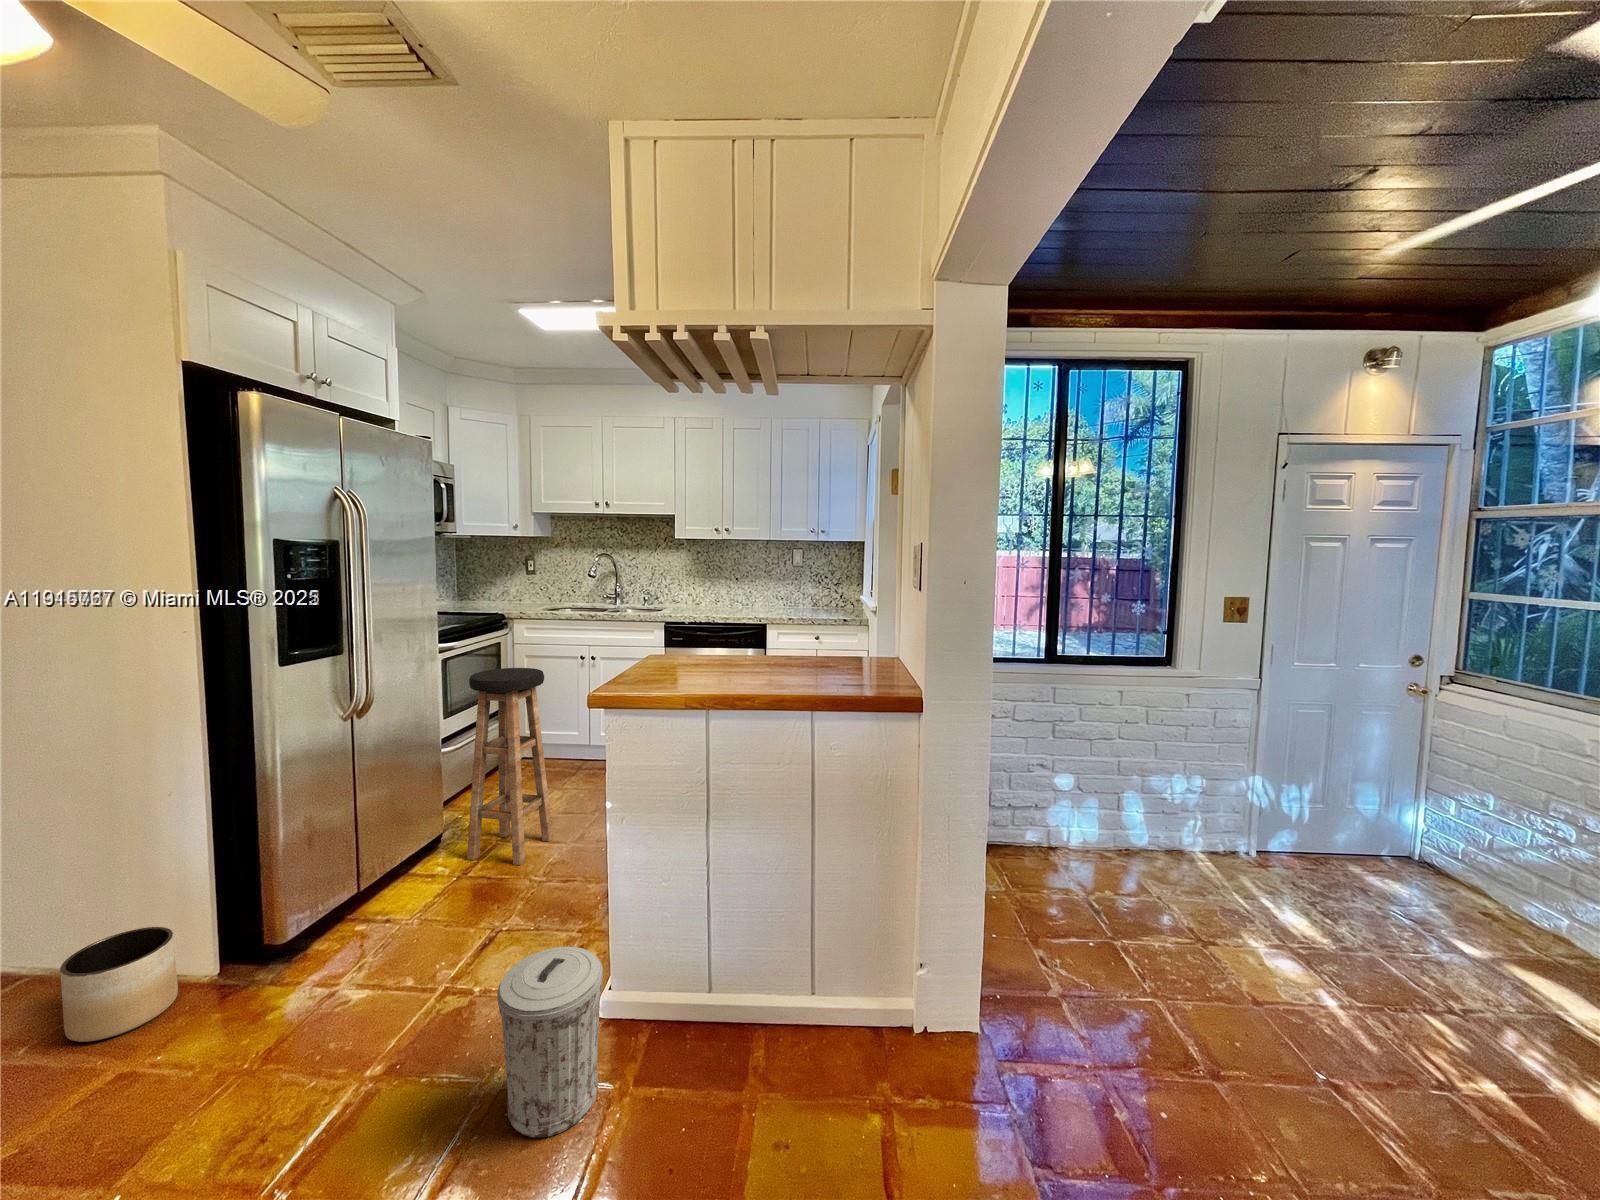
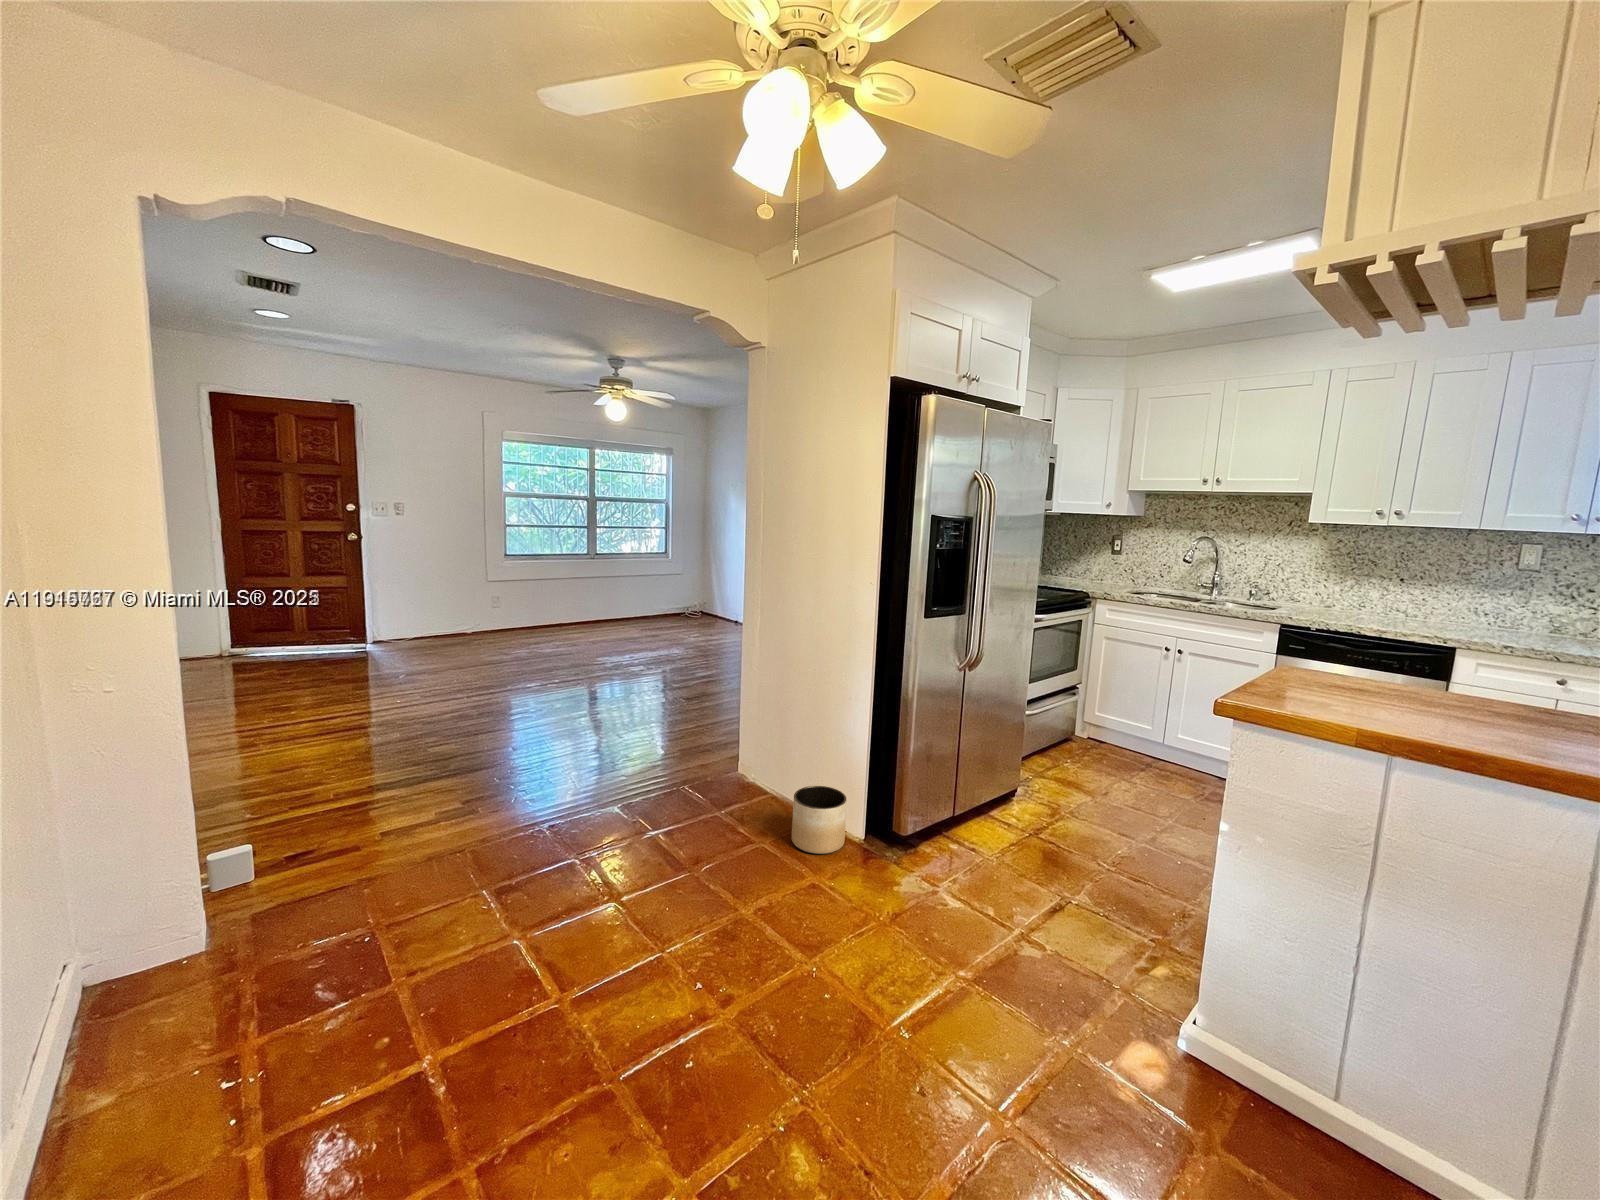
bar stool: present [467,668,553,865] -> none [1036,647,1134,846]
trash can: present [497,947,603,1137] -> none [1086,940,1205,1130]

